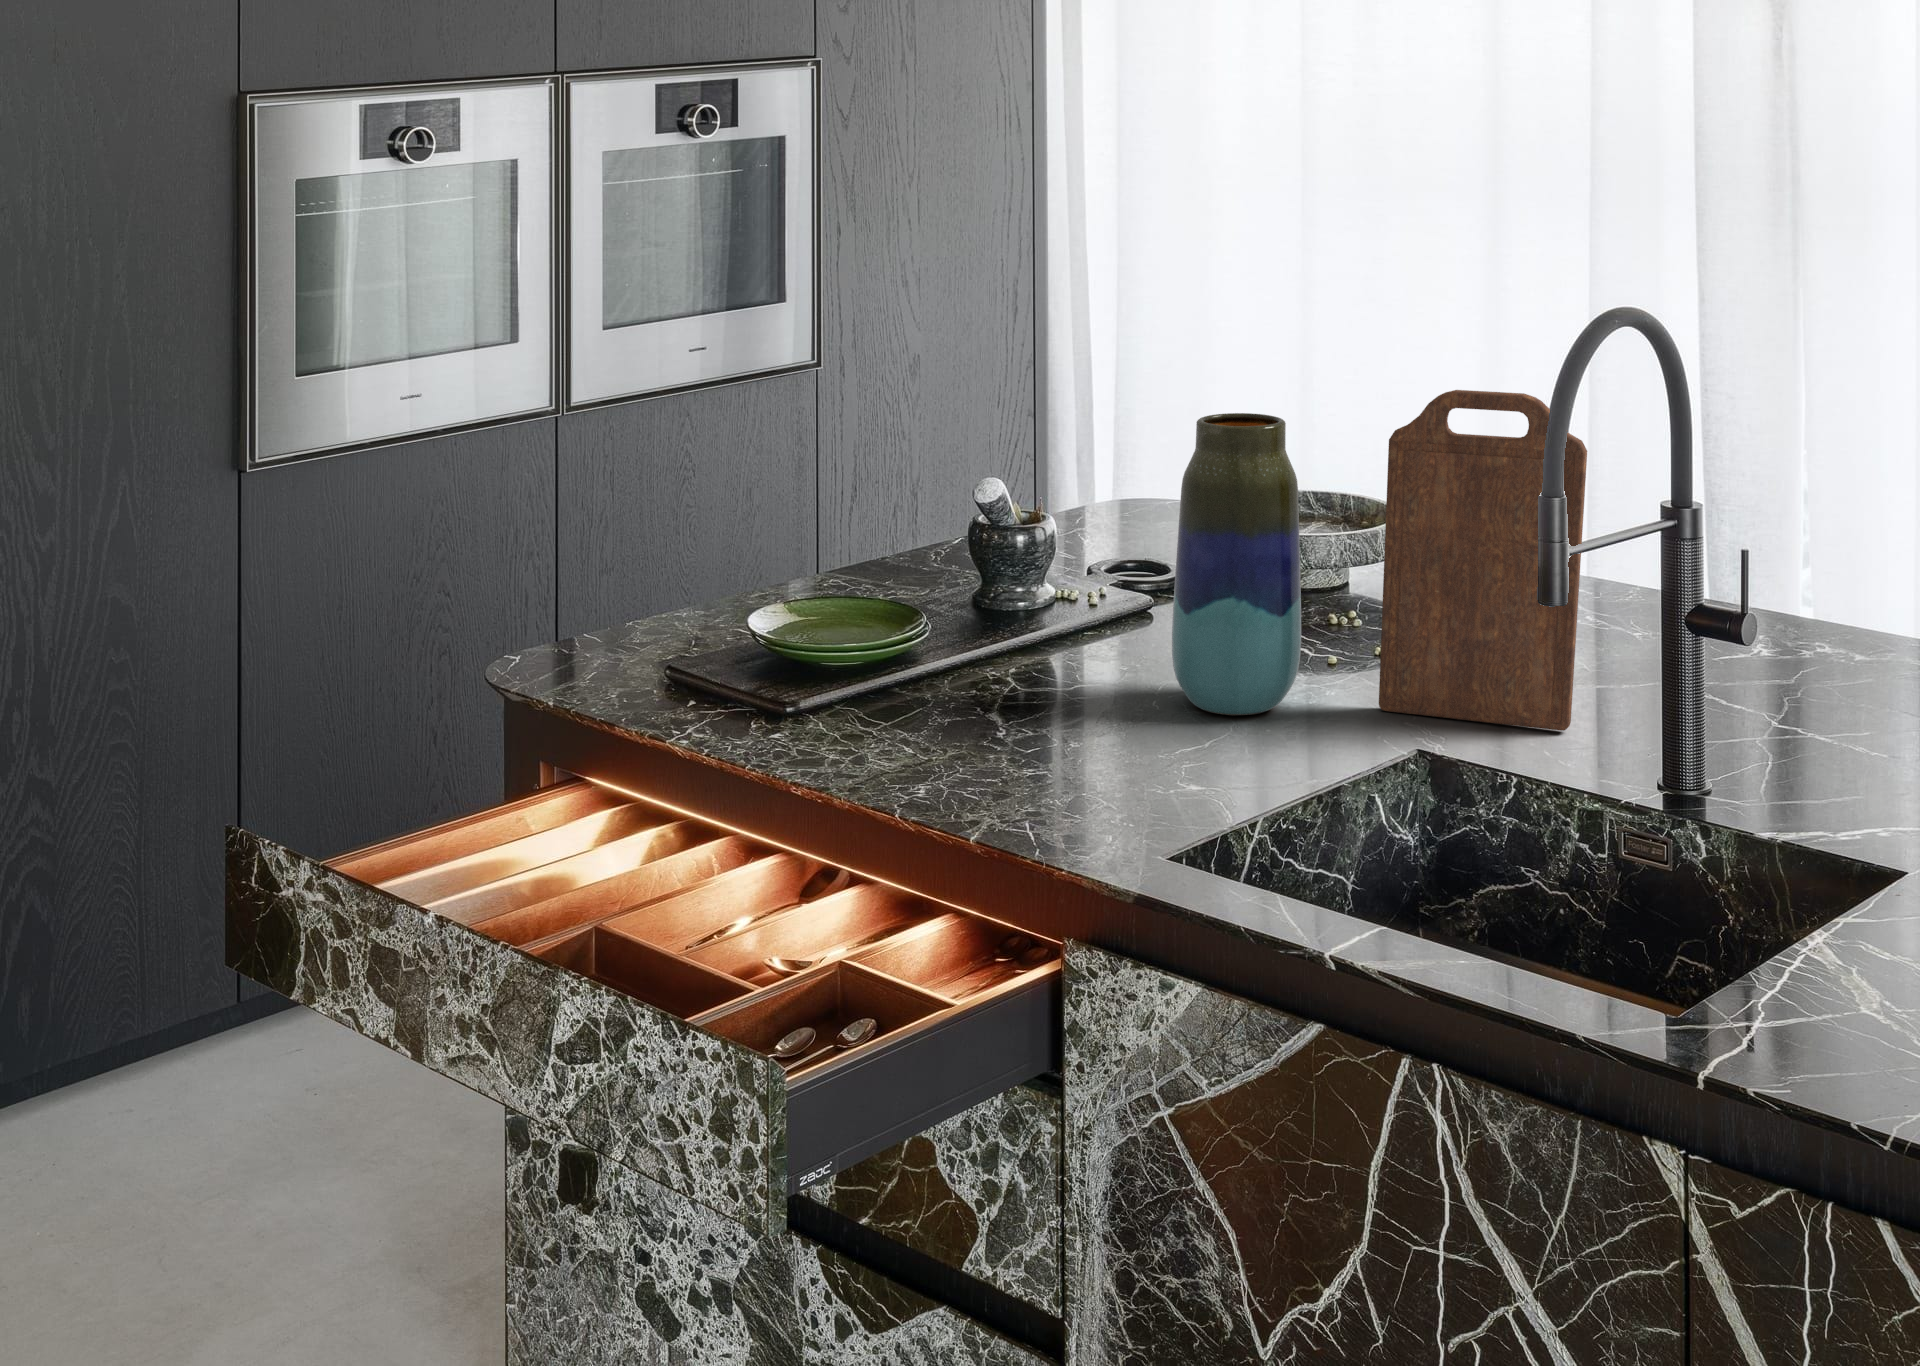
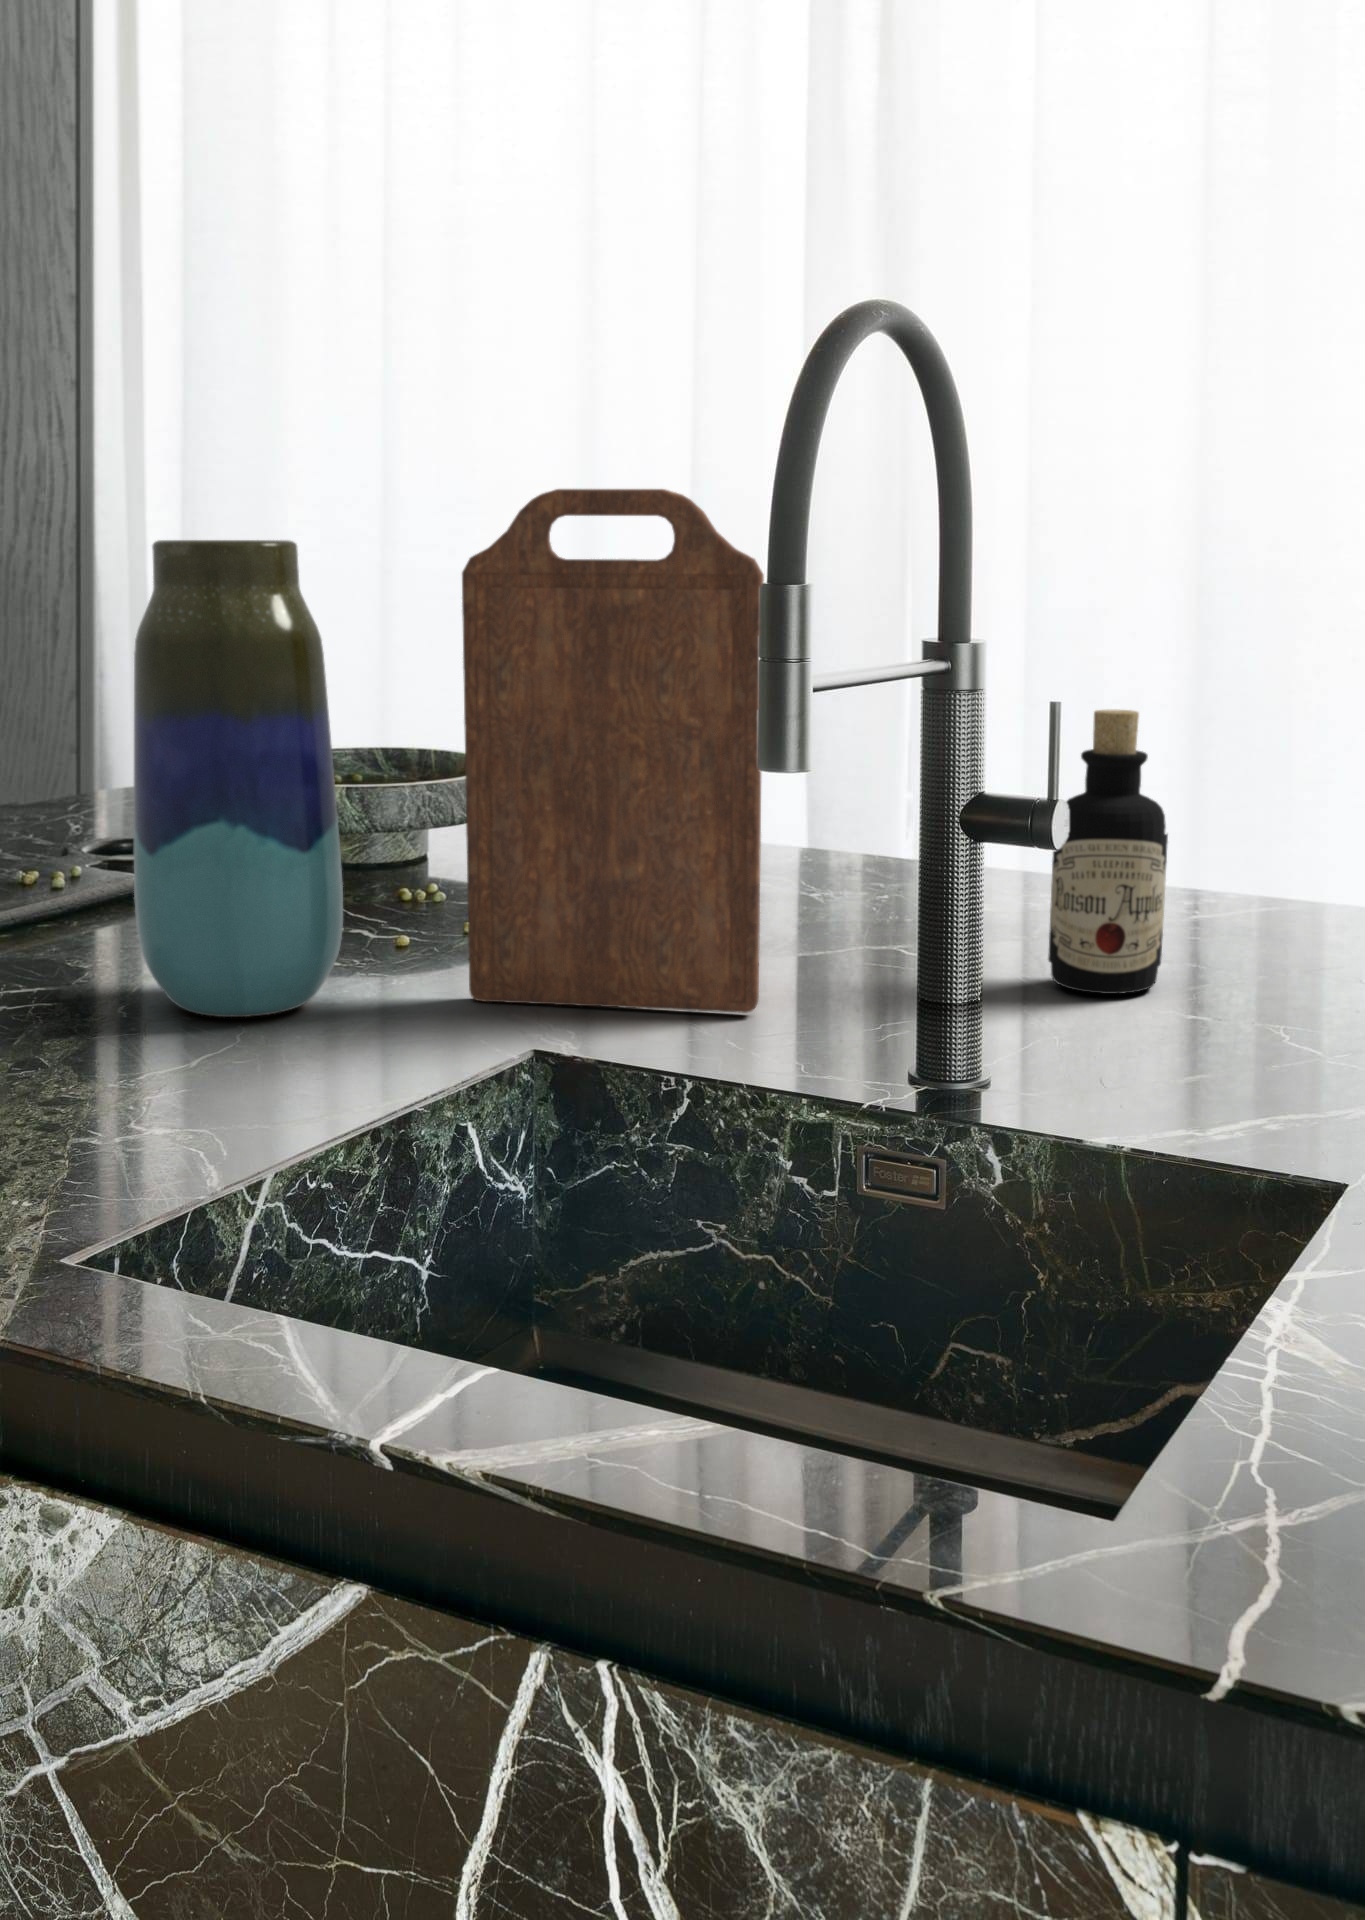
bottle: none [1783,534,1873,730] -> present [1048,710,1168,994]

